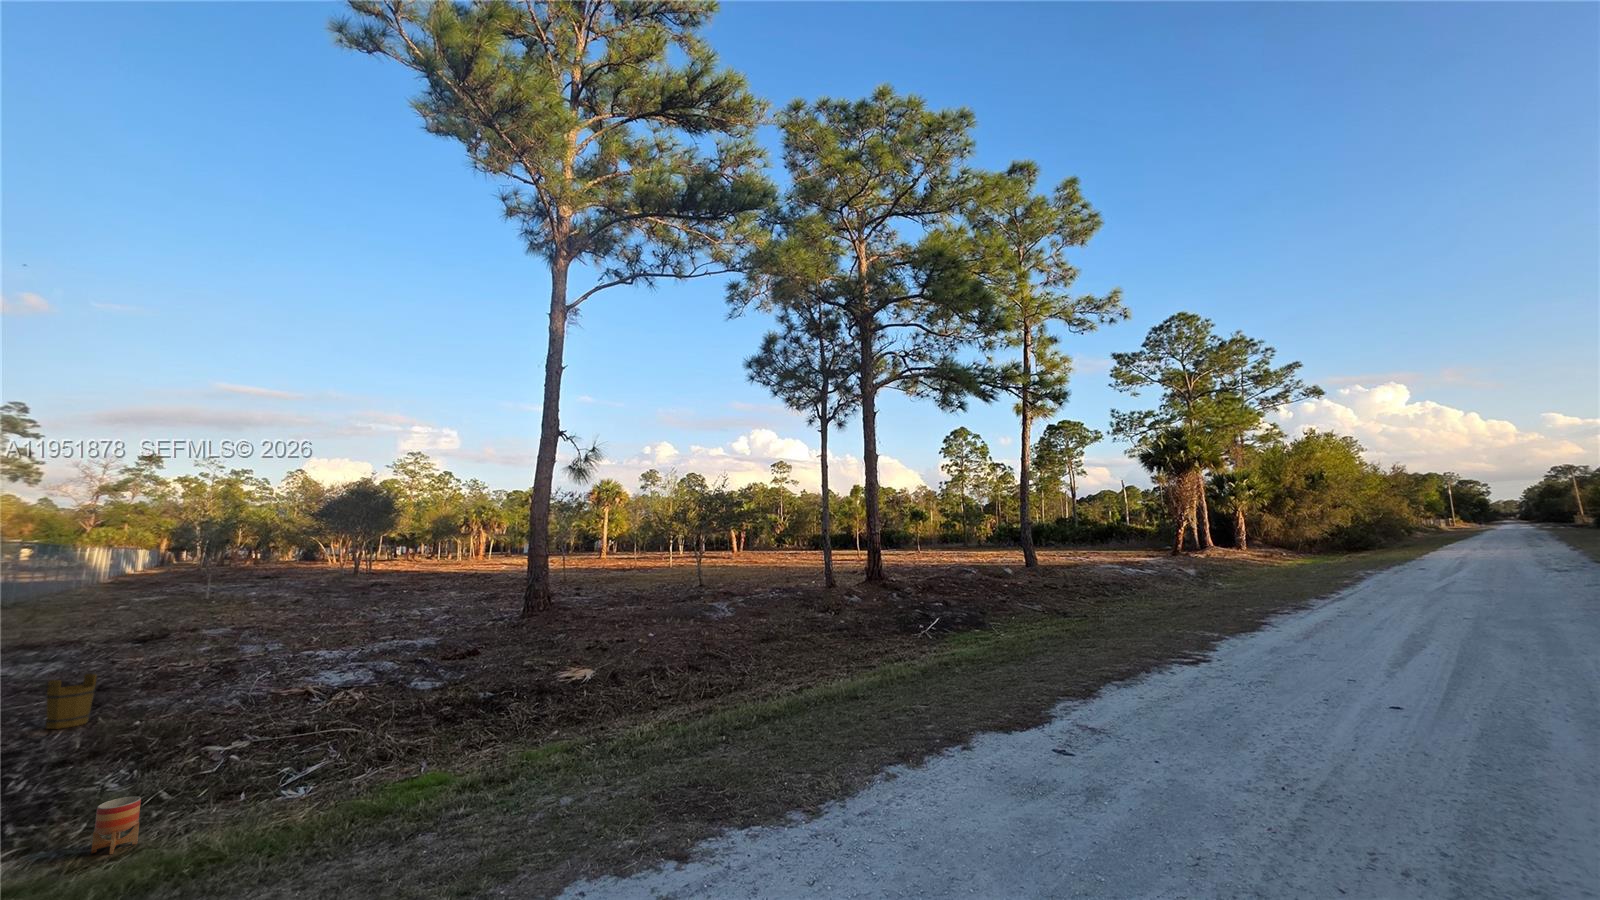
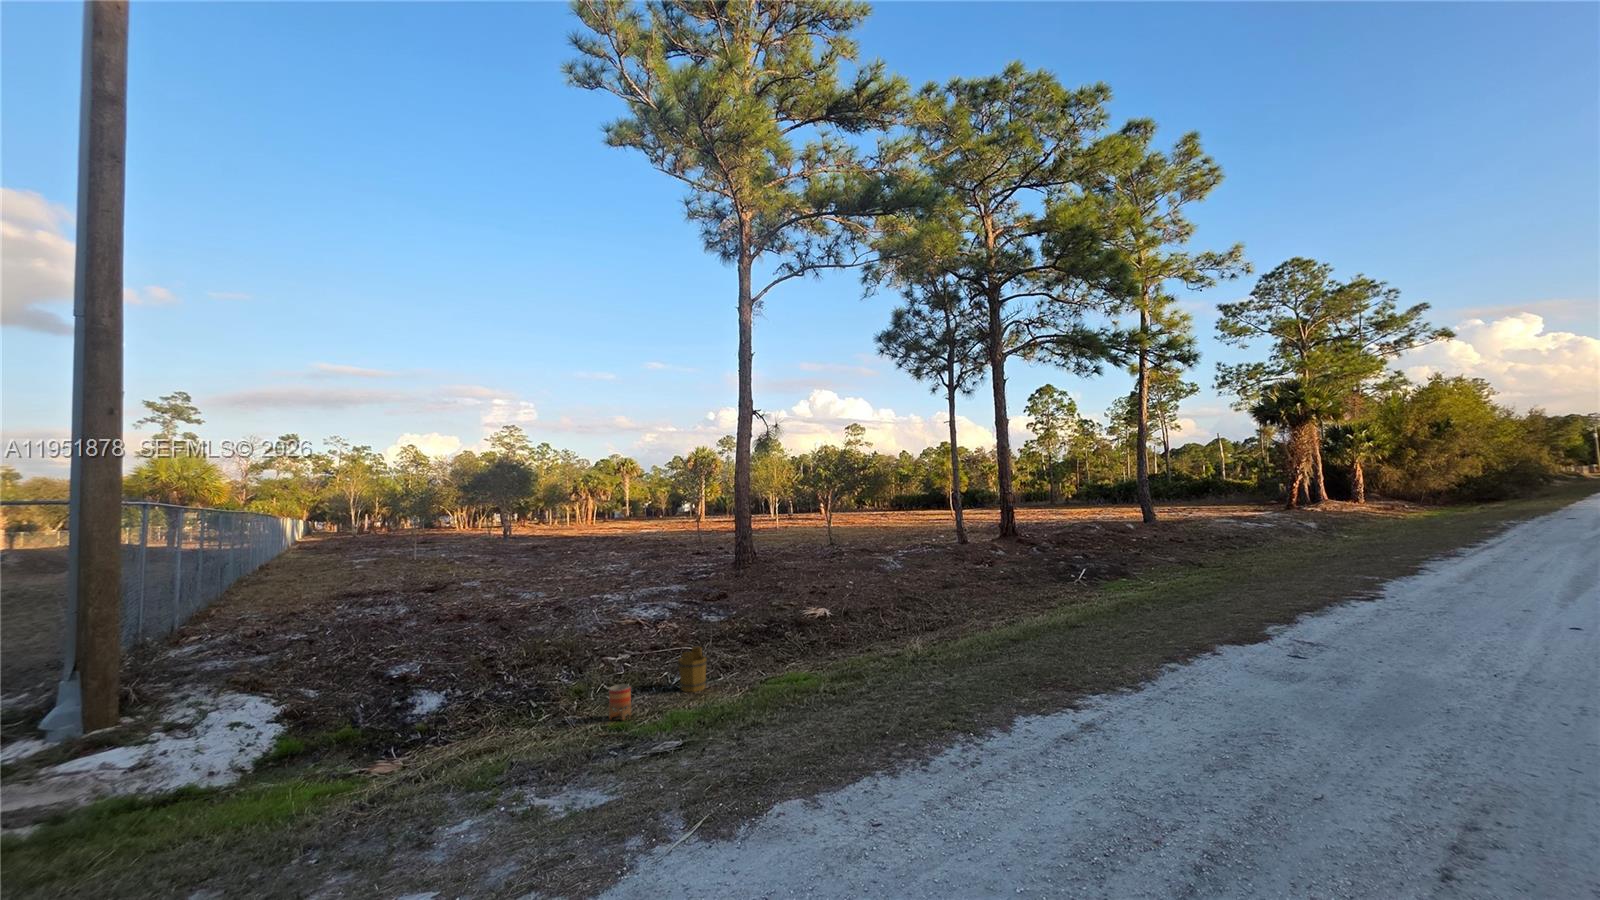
bucket: present [45,674,97,729] -> present [677,647,707,692]

